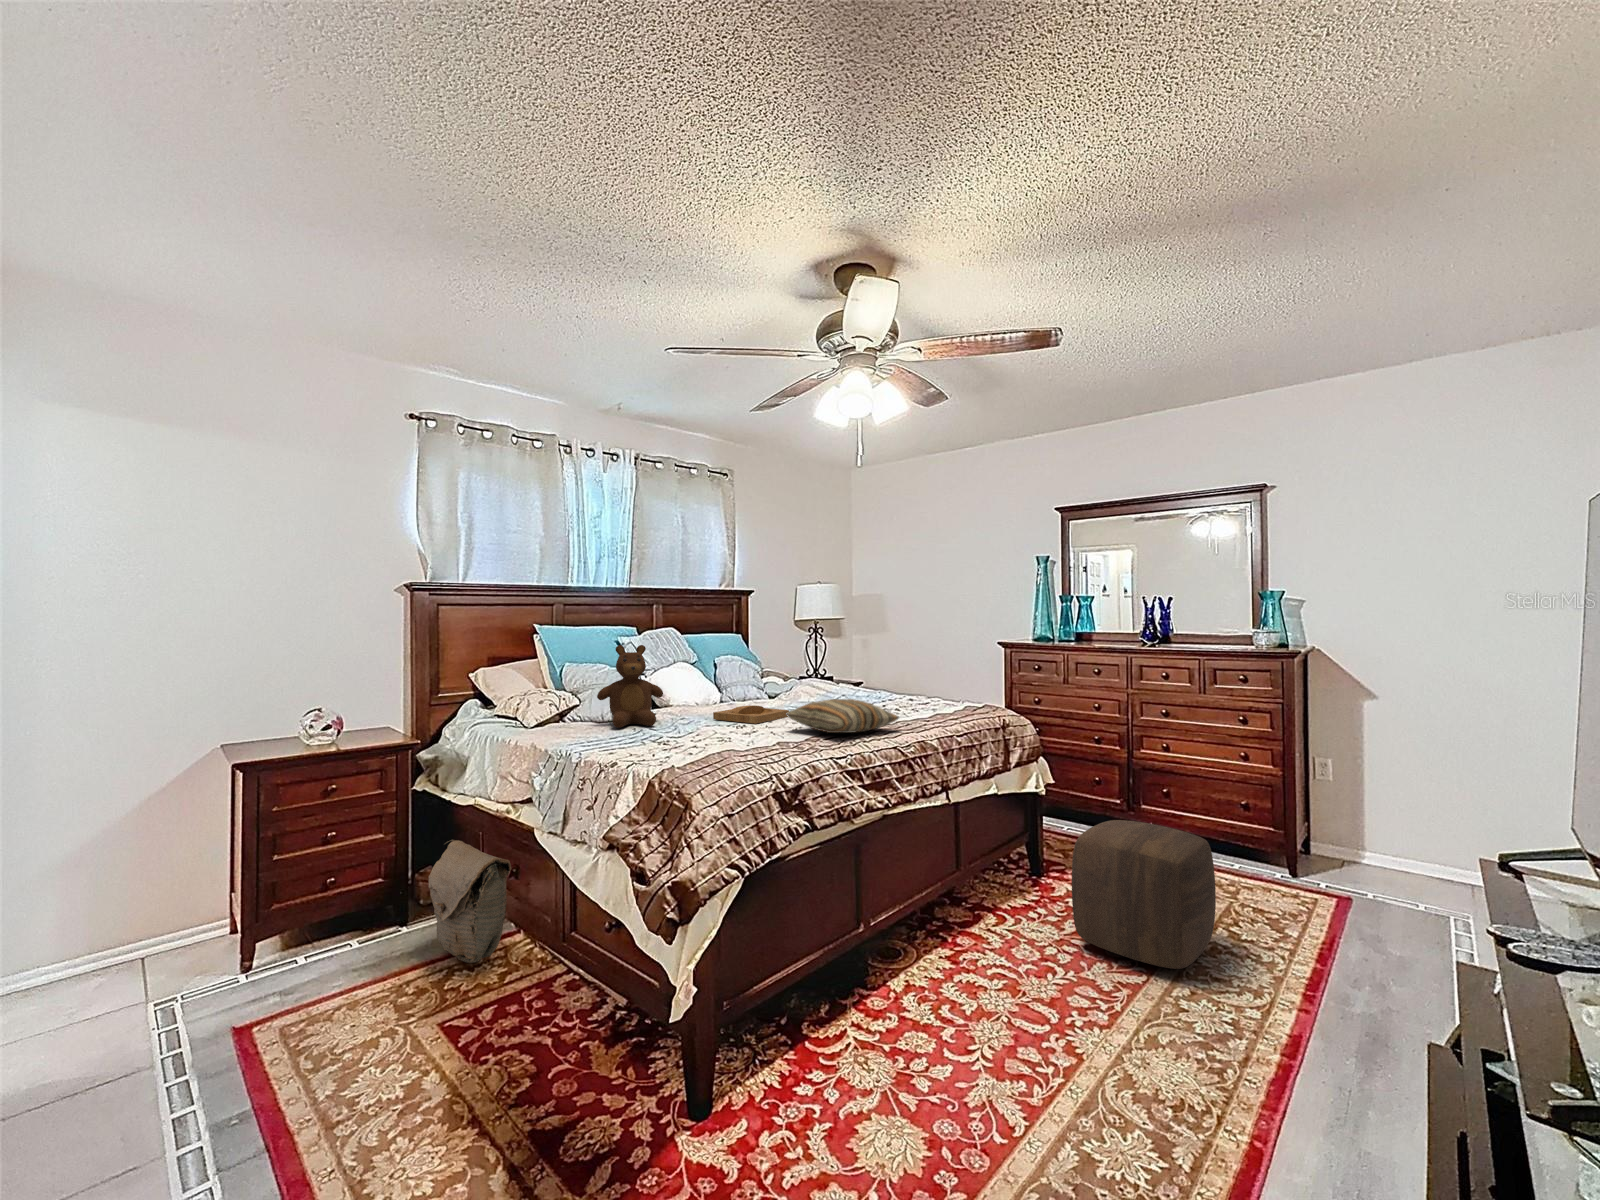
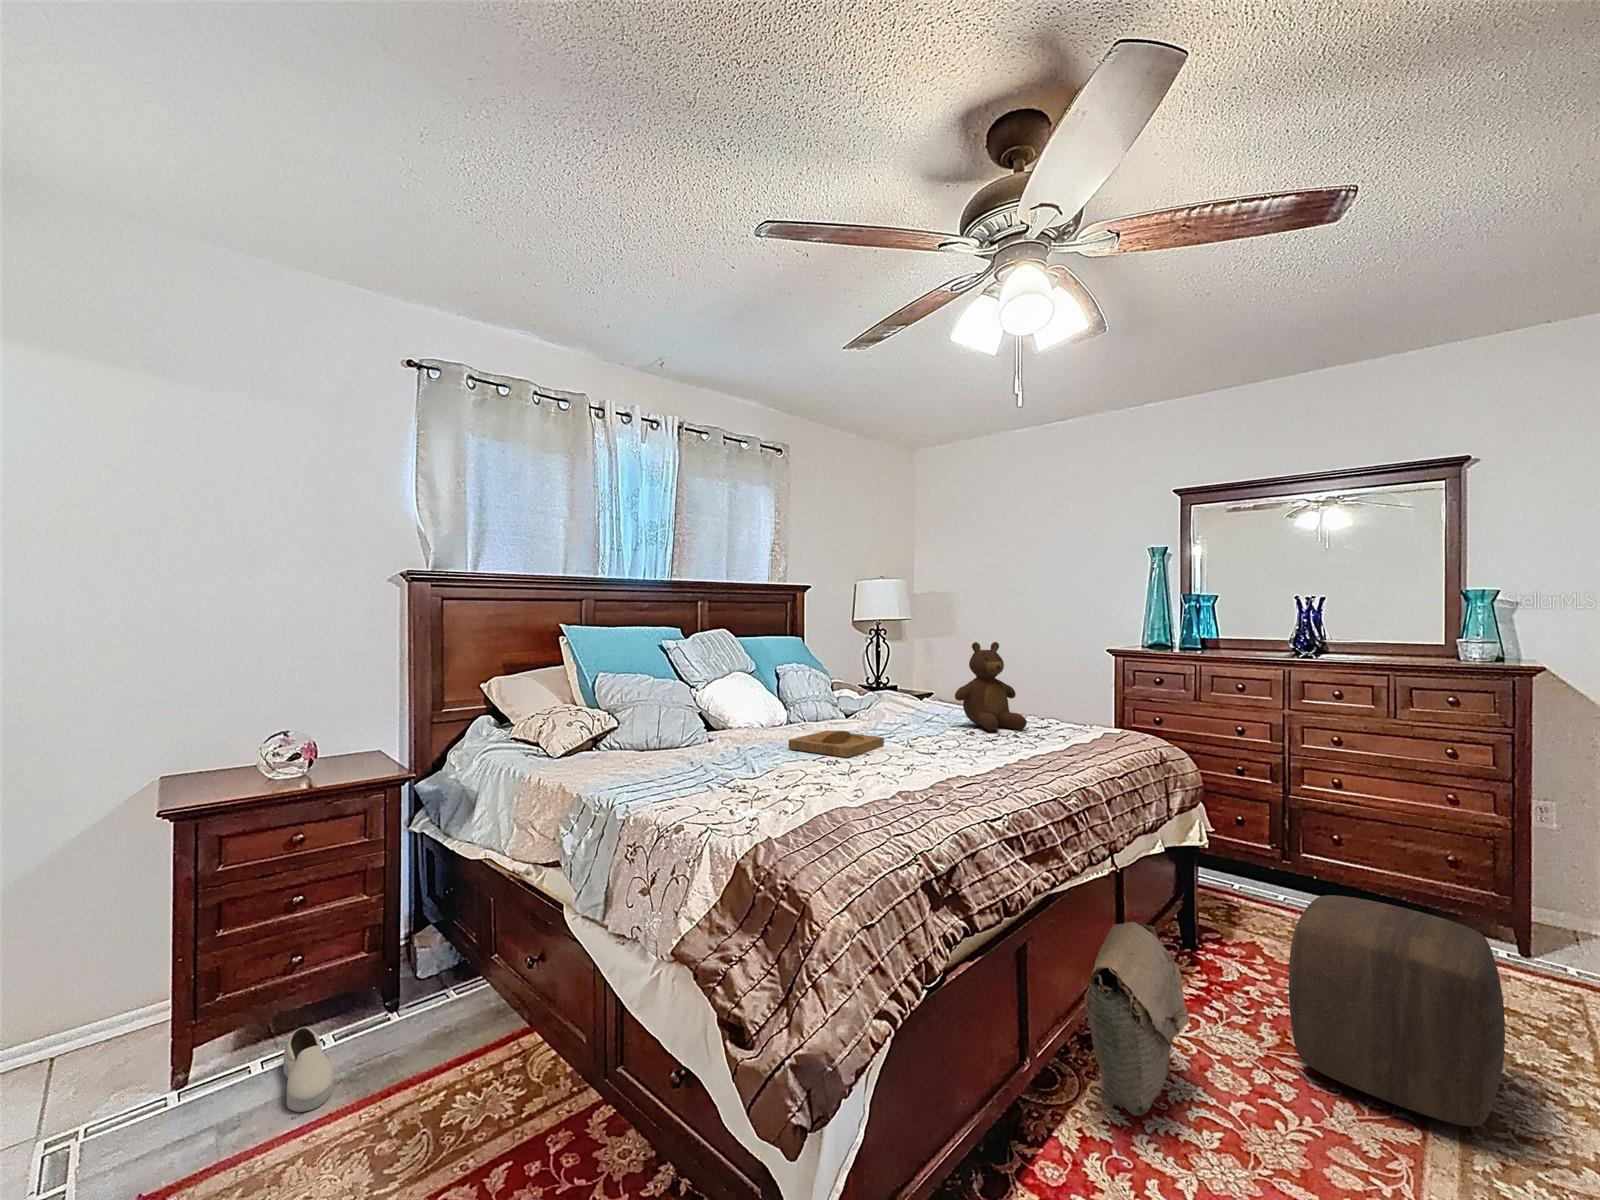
teddy bear: present [597,645,663,728] -> present [955,642,1027,731]
pillow: present [786,699,899,733] -> none [895,729,1051,778]
bag: present [428,840,511,963] -> present [1085,922,1189,1116]
shoe: none [322,930,362,982] -> present [283,1027,334,1112]

